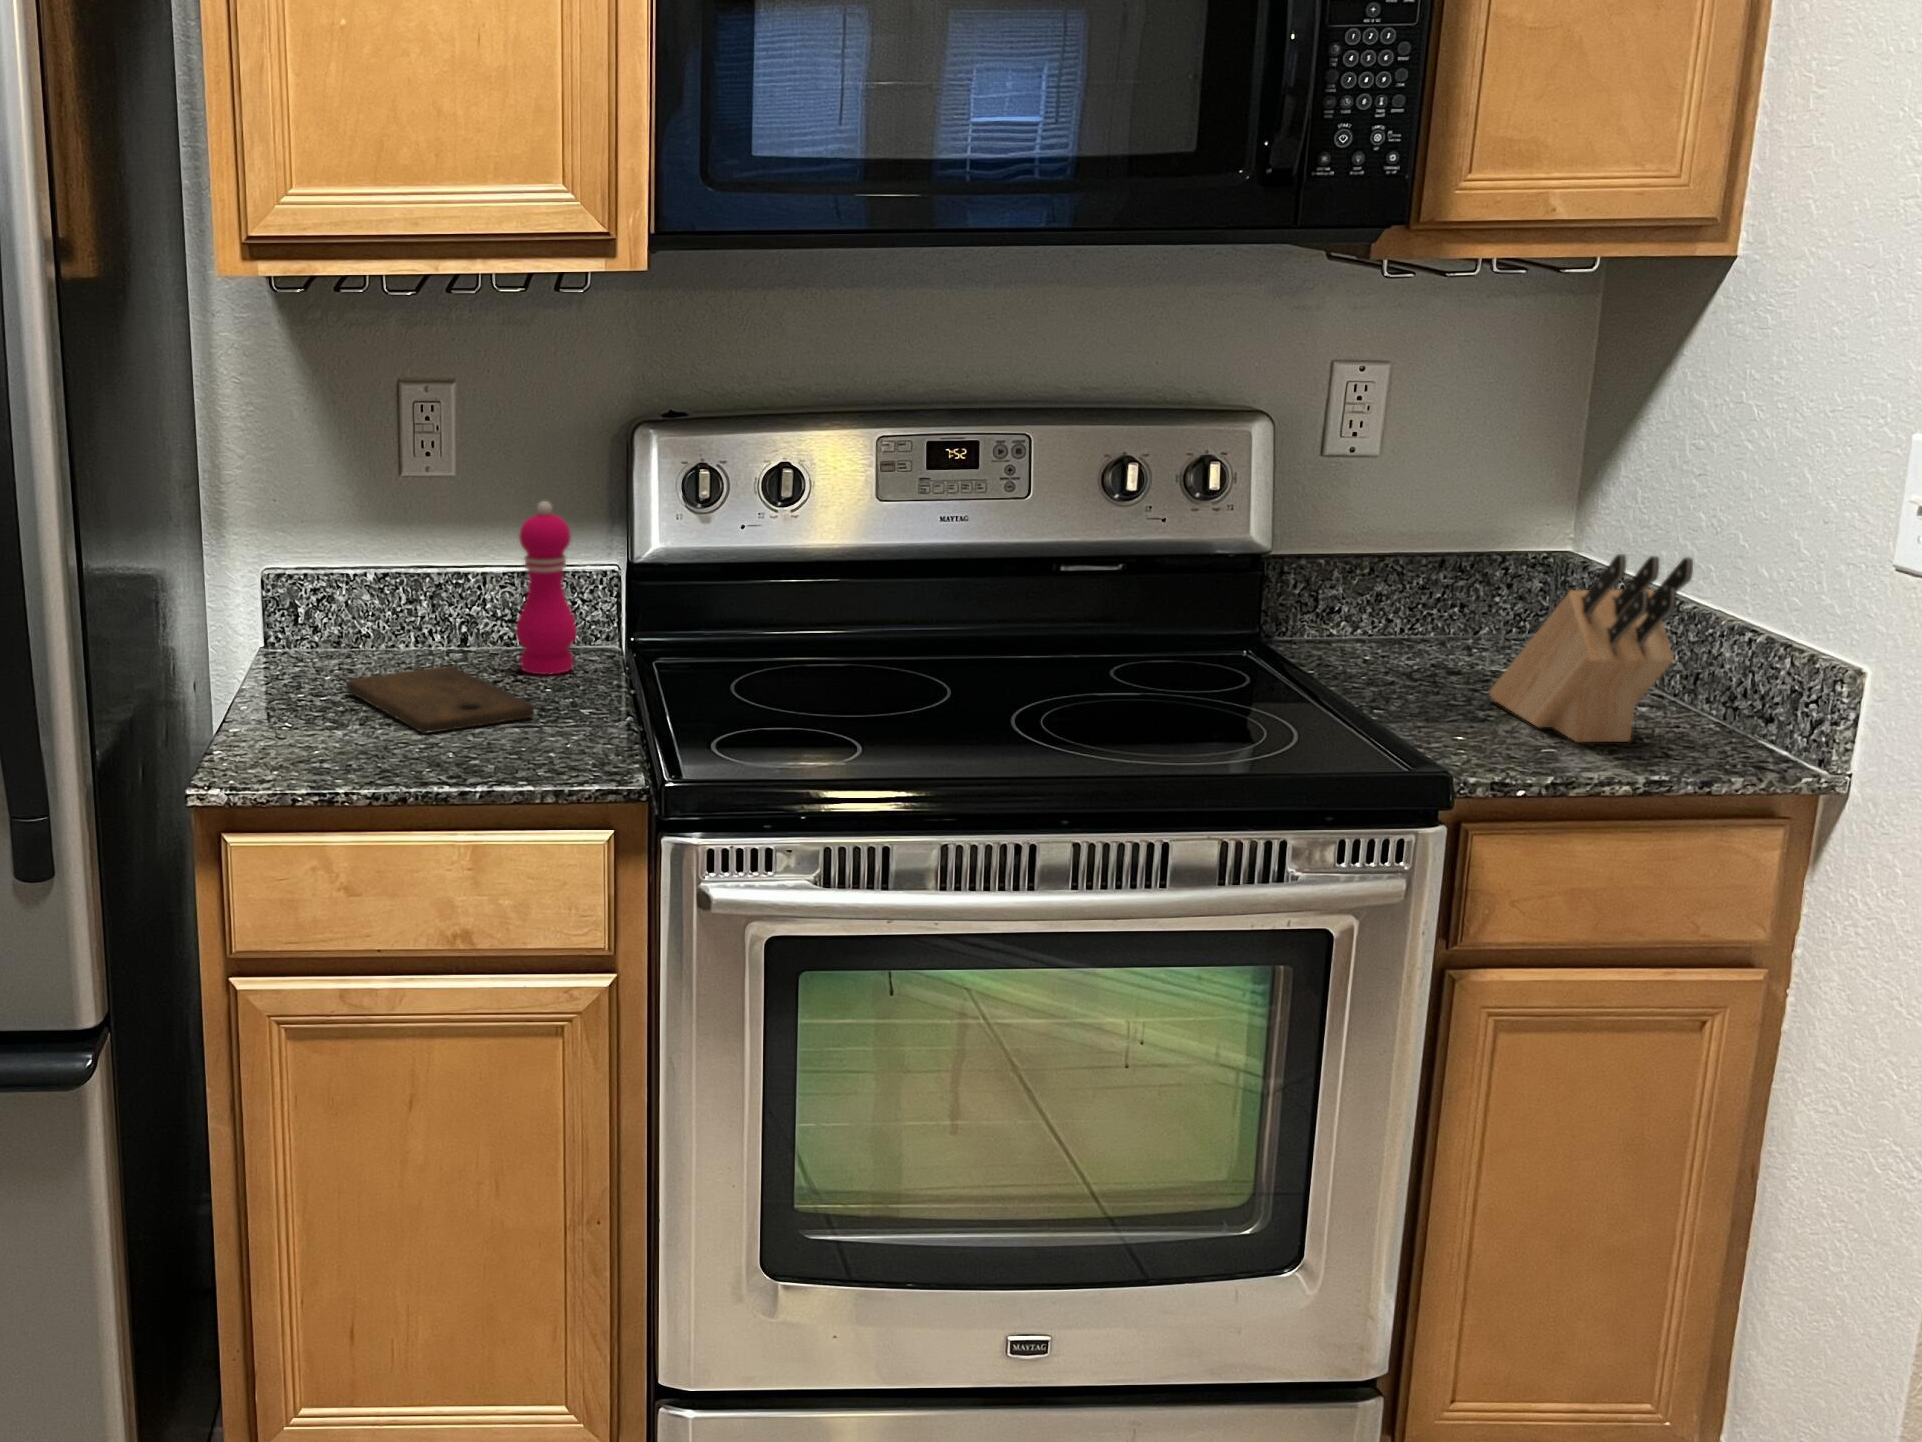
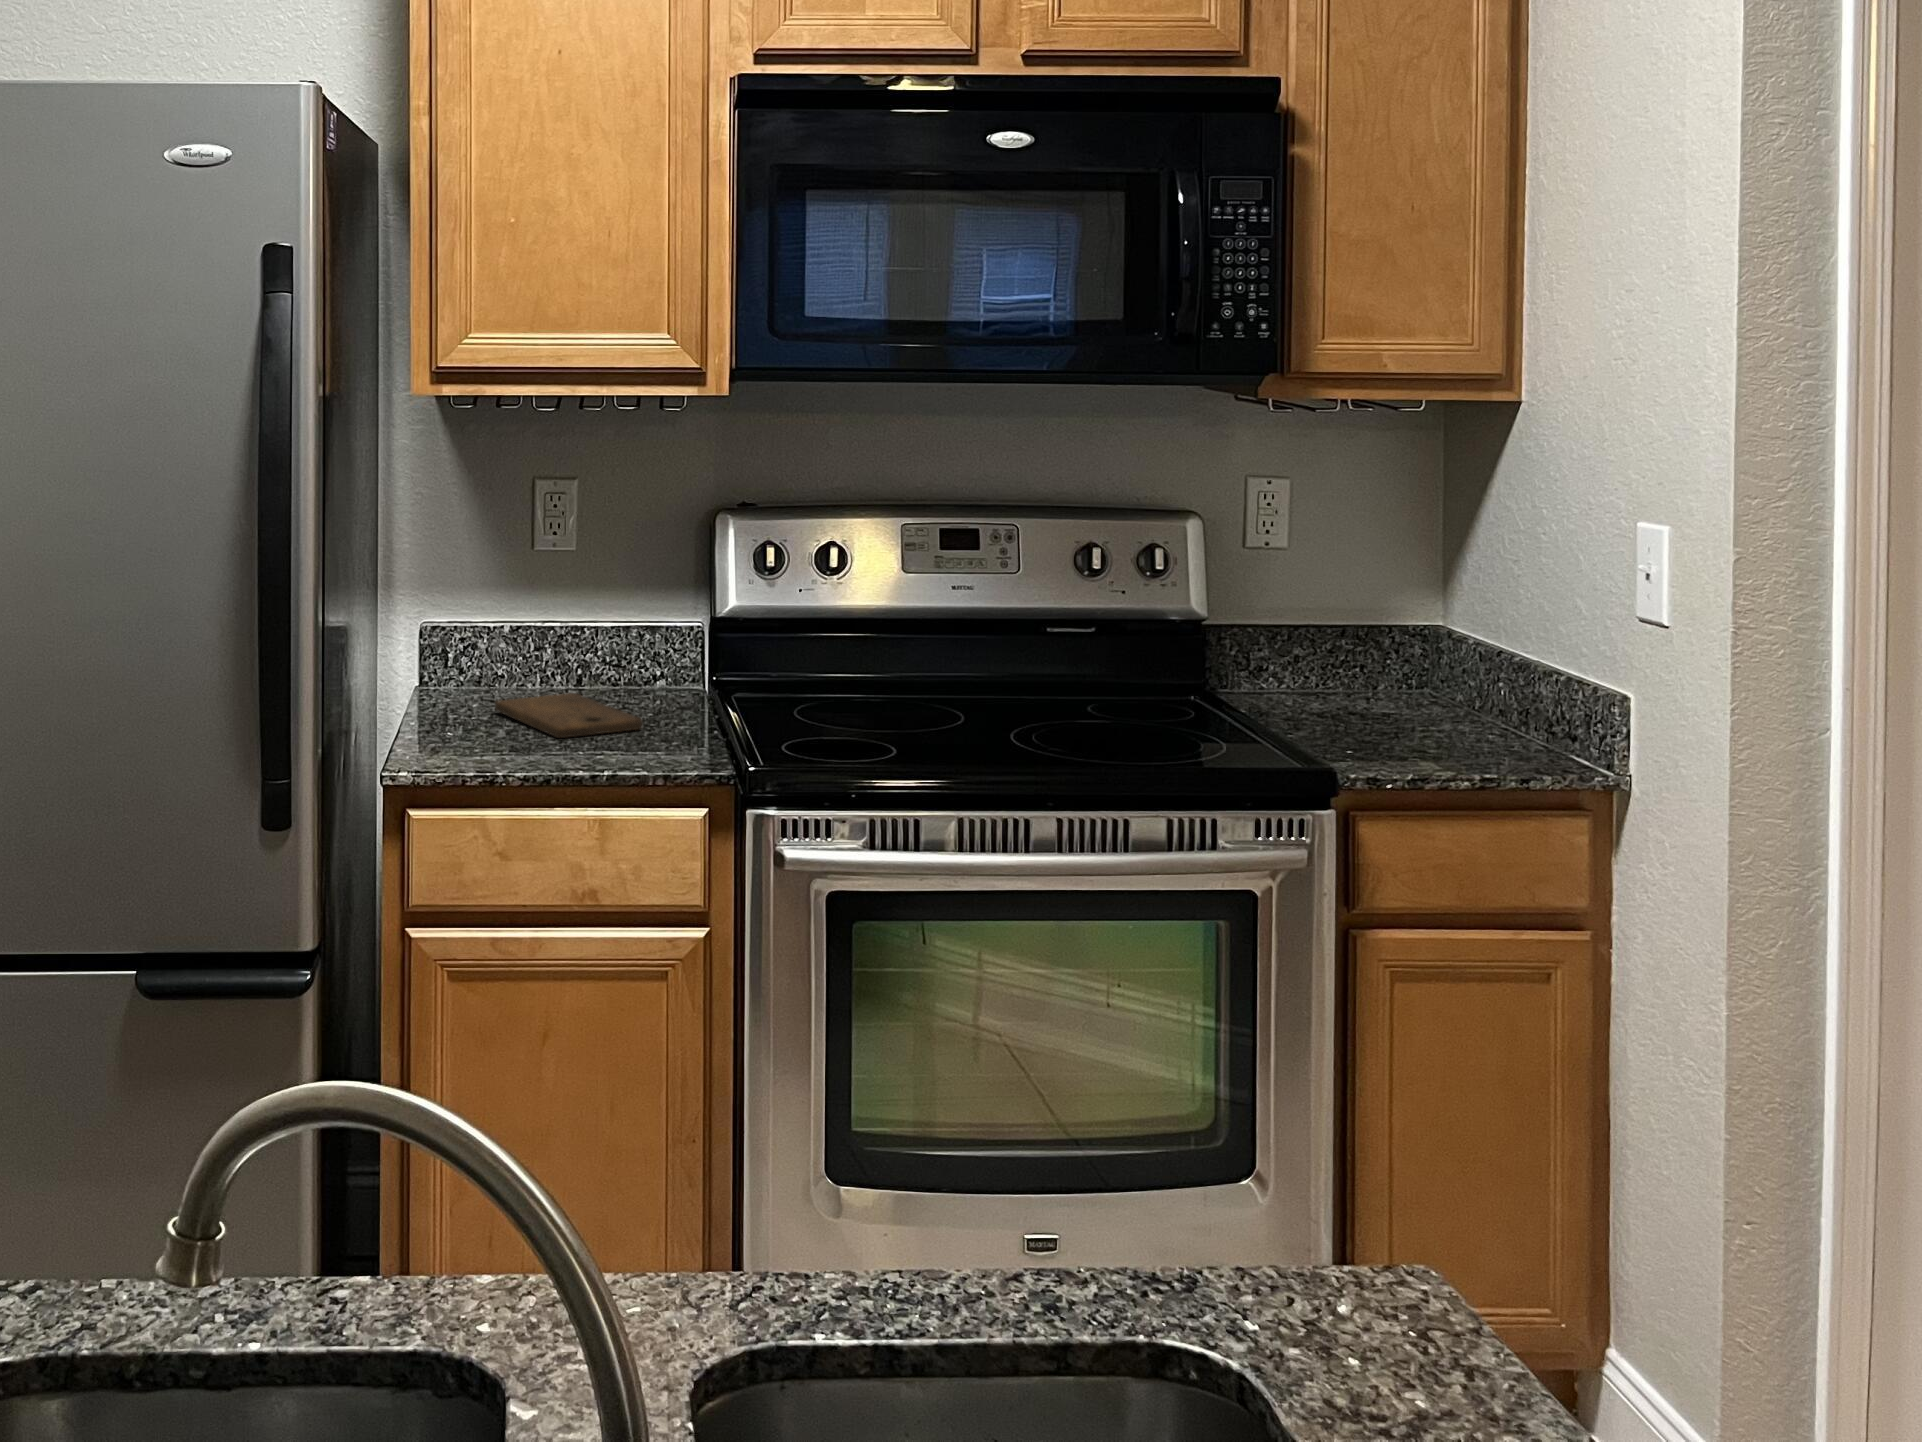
pepper mill: present [516,501,577,674] -> none [625,567,673,702]
knife block: present [1490,554,1693,742] -> none [1374,609,1503,755]

